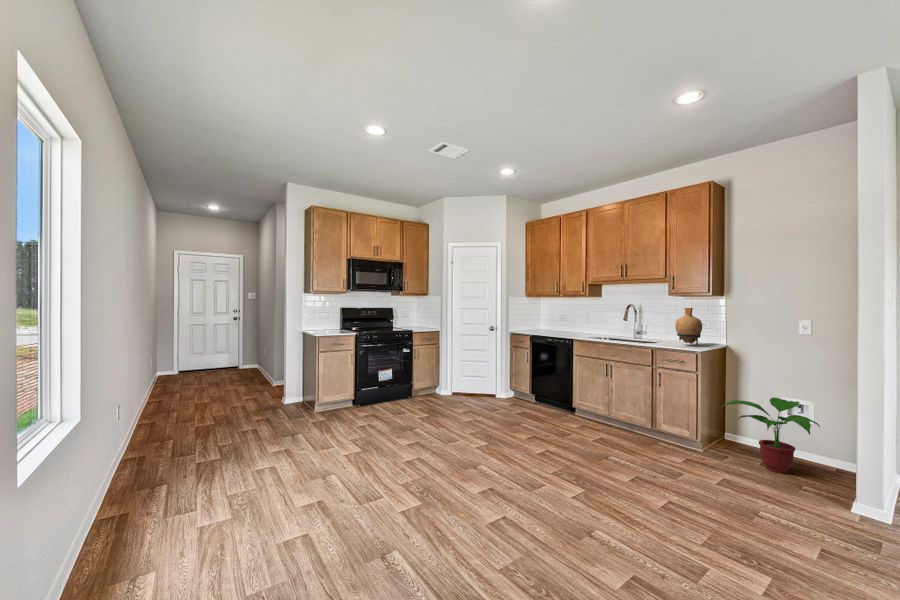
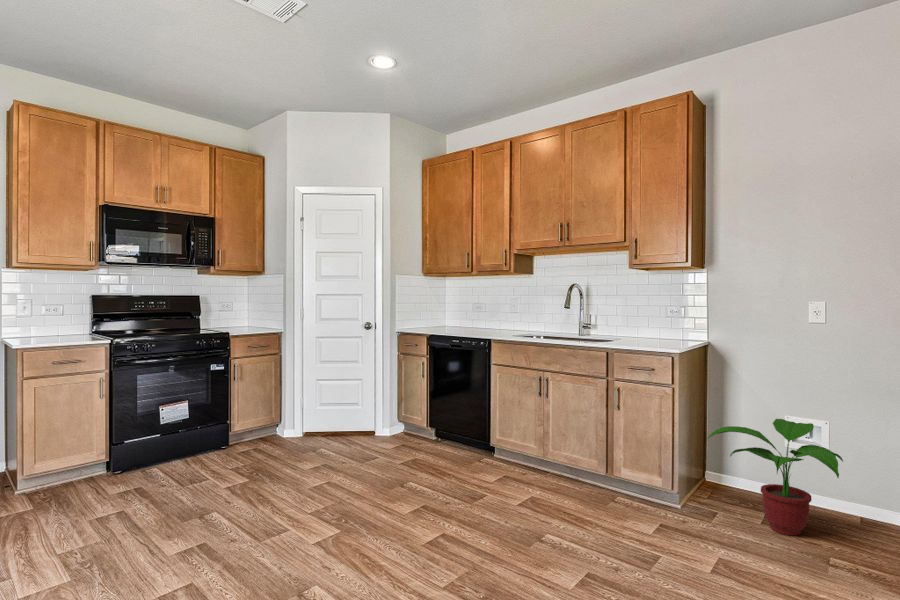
vase: present [675,308,702,345] -> none [639,286,677,344]

